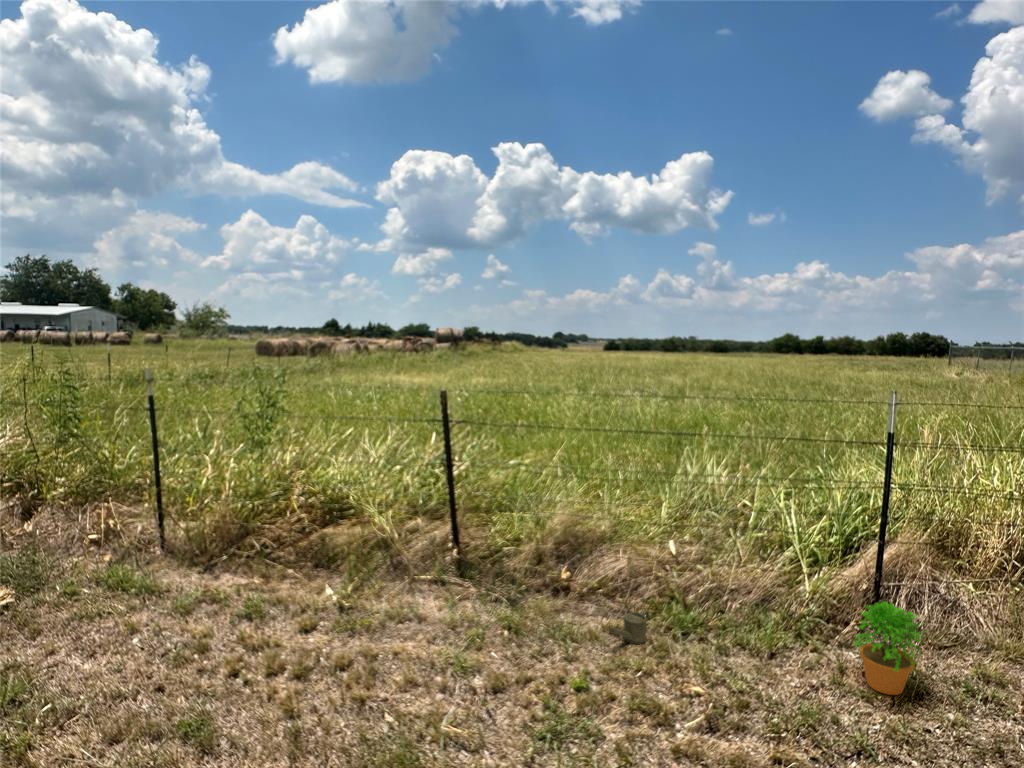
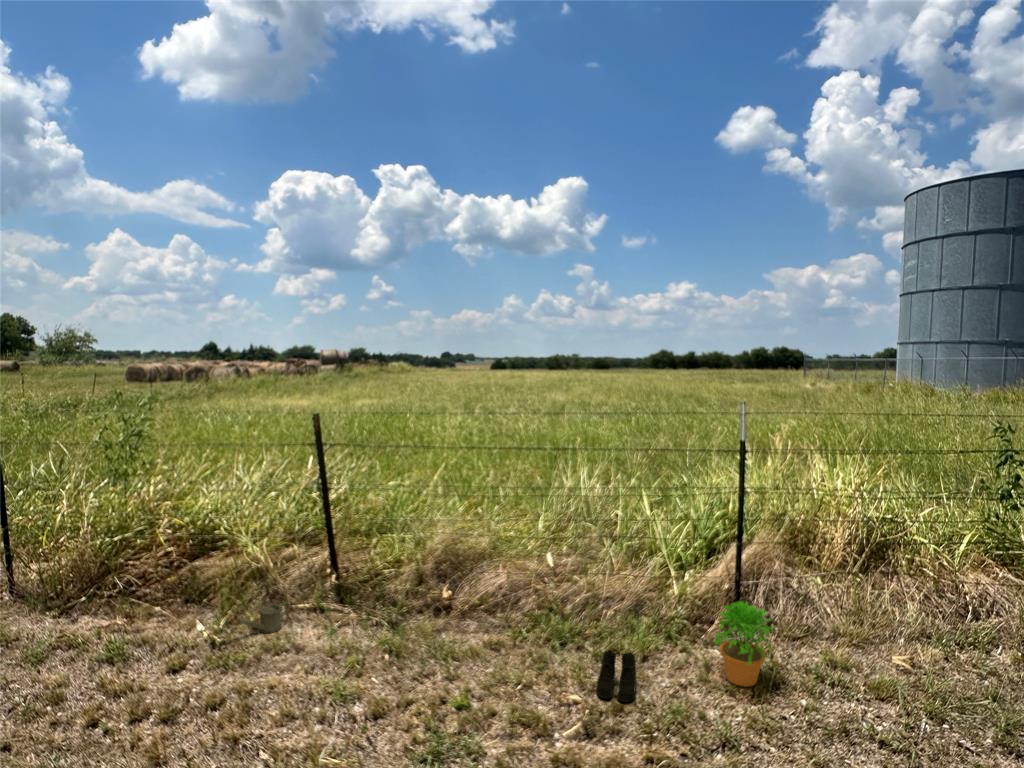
watering can: present [610,610,649,644] -> present [237,602,289,633]
boots: none [722,642,765,700] -> present [597,649,636,702]

